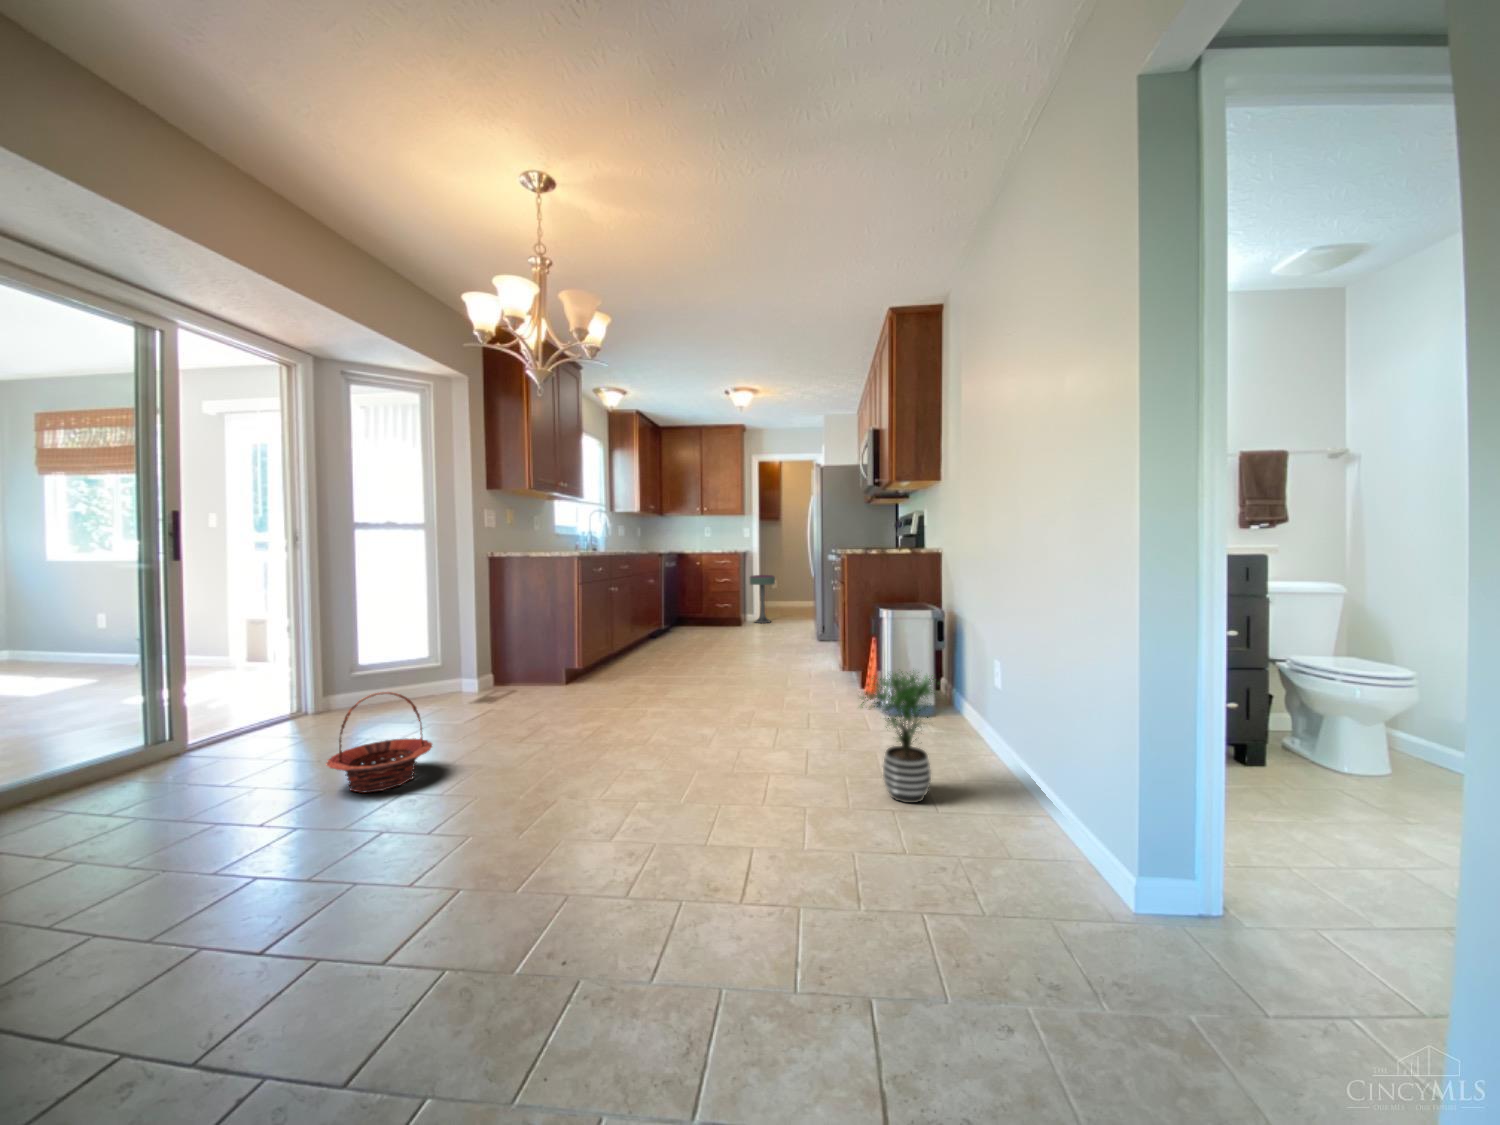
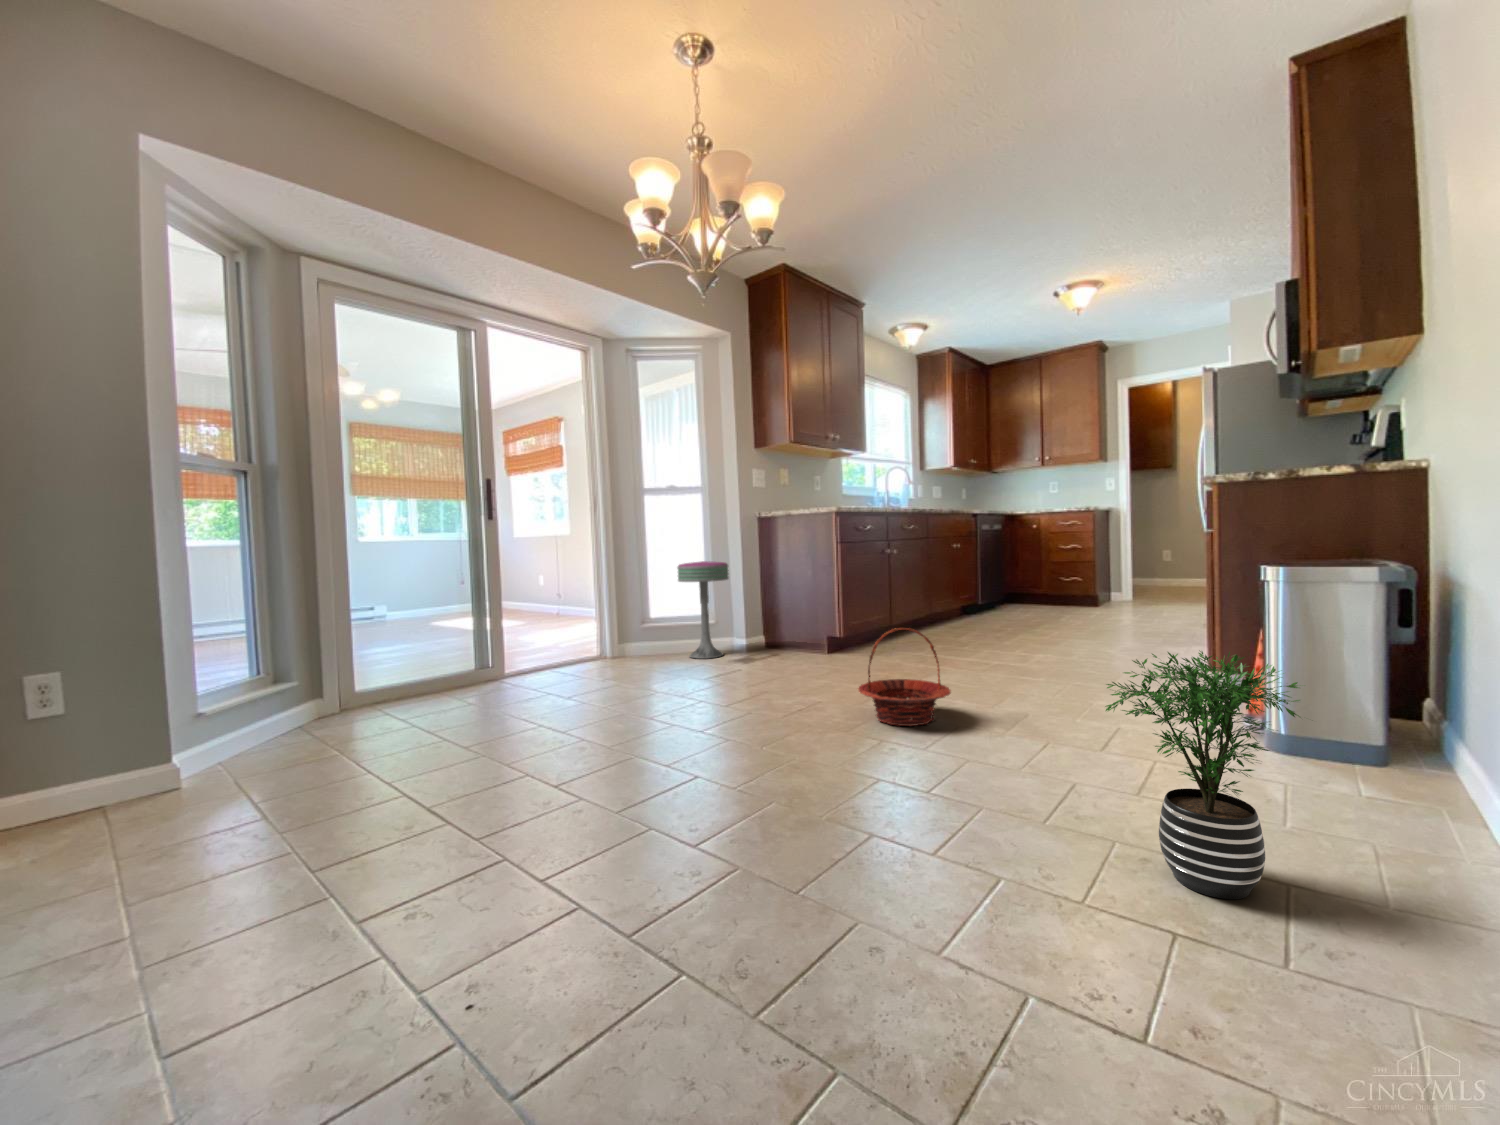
bar stool: present [750,575,775,623] -> present [677,561,729,659]
basket: present [326,692,432,793] -> present [858,628,951,726]

